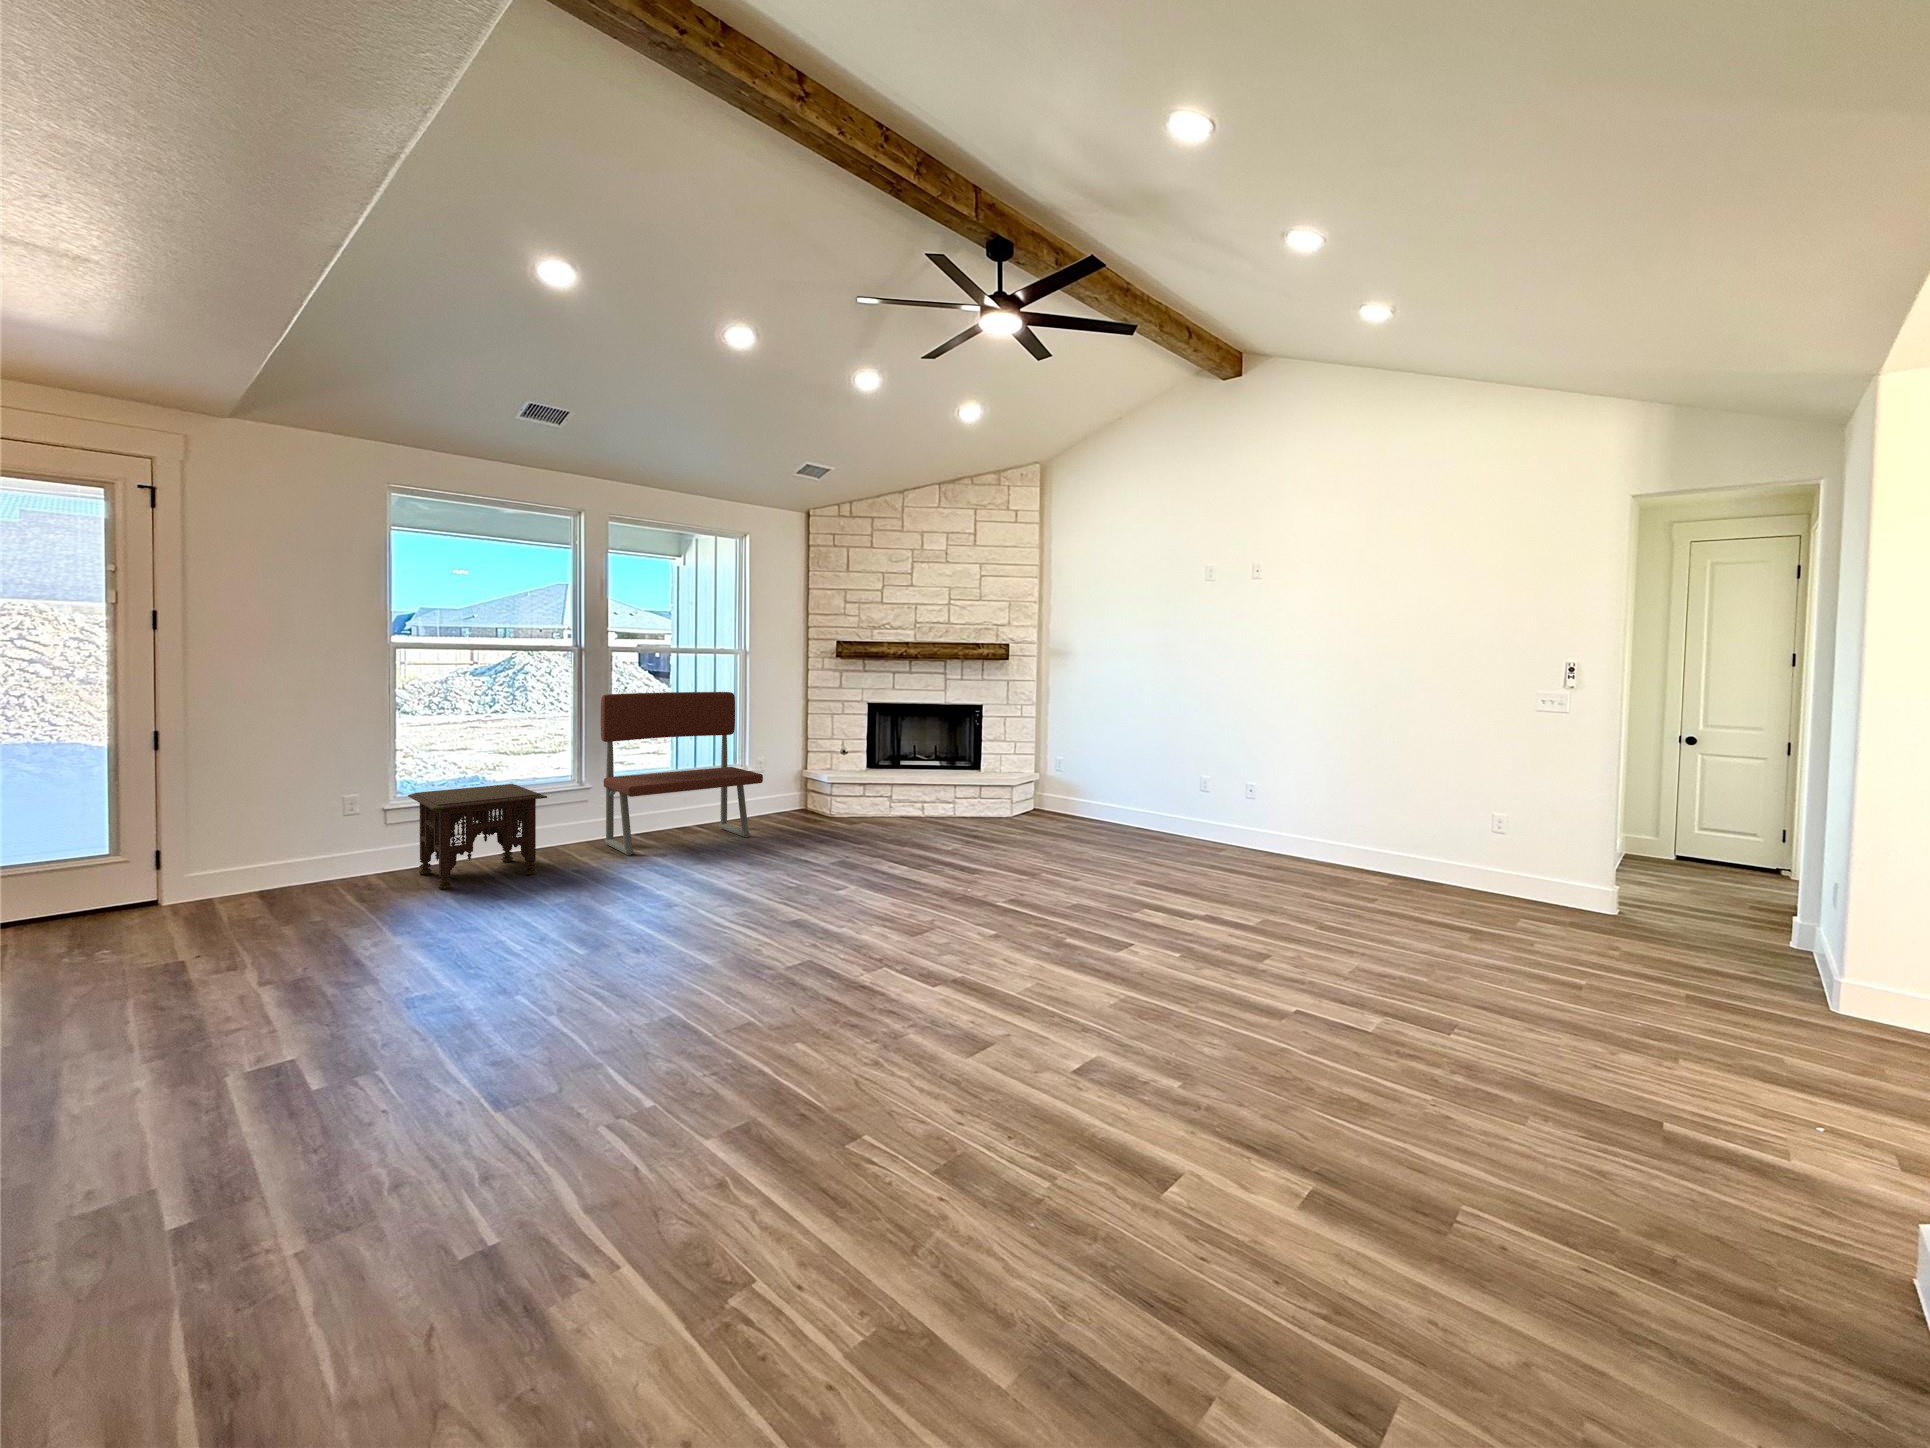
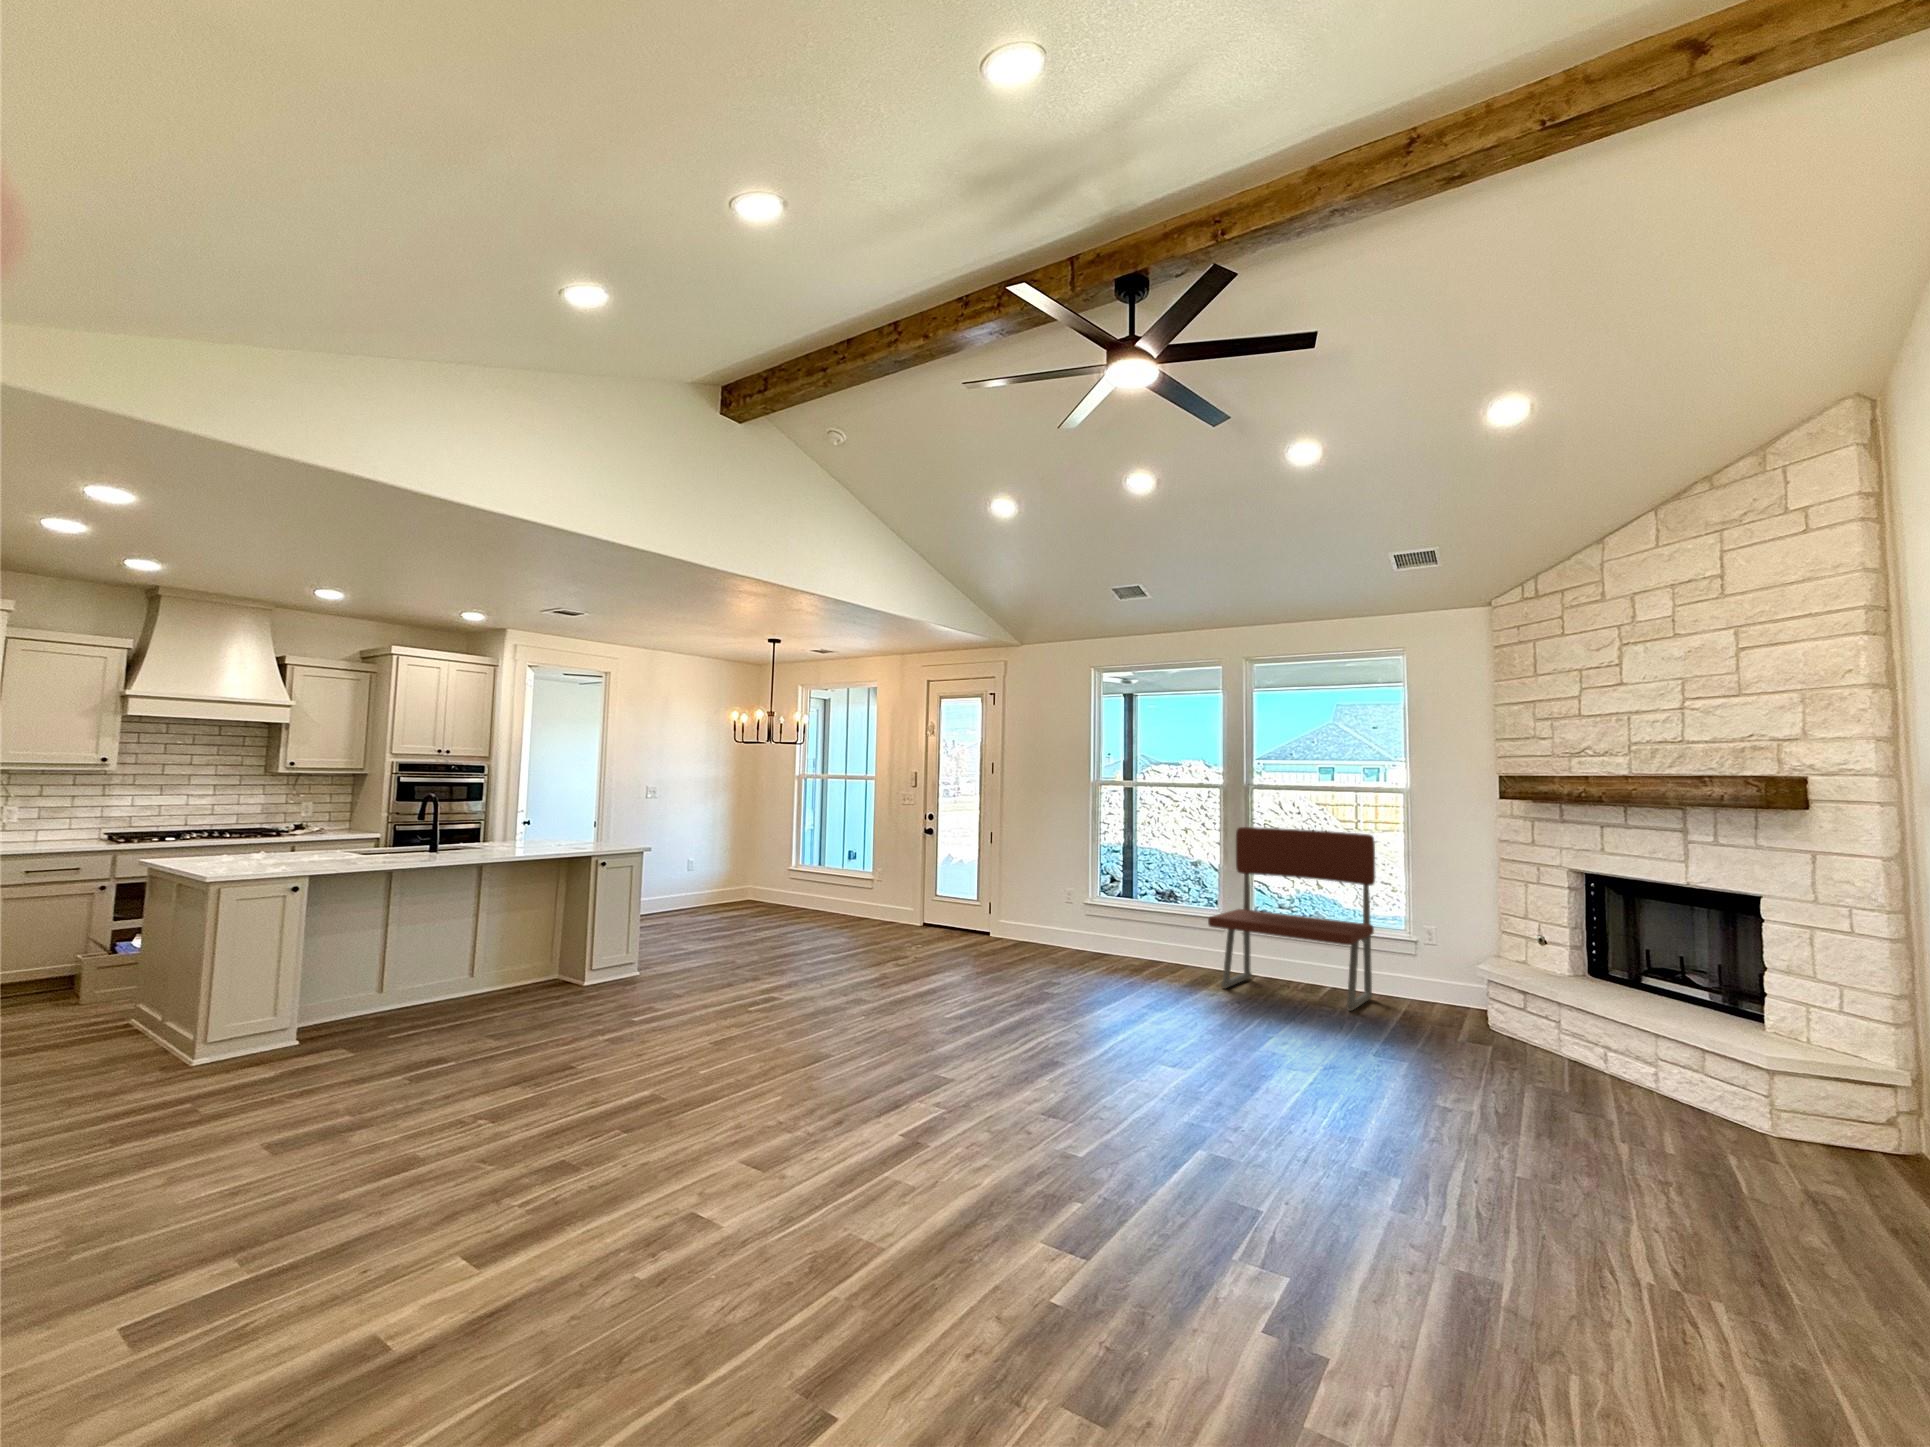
side table: present [408,784,547,889] -> none [1072,892,1177,977]

